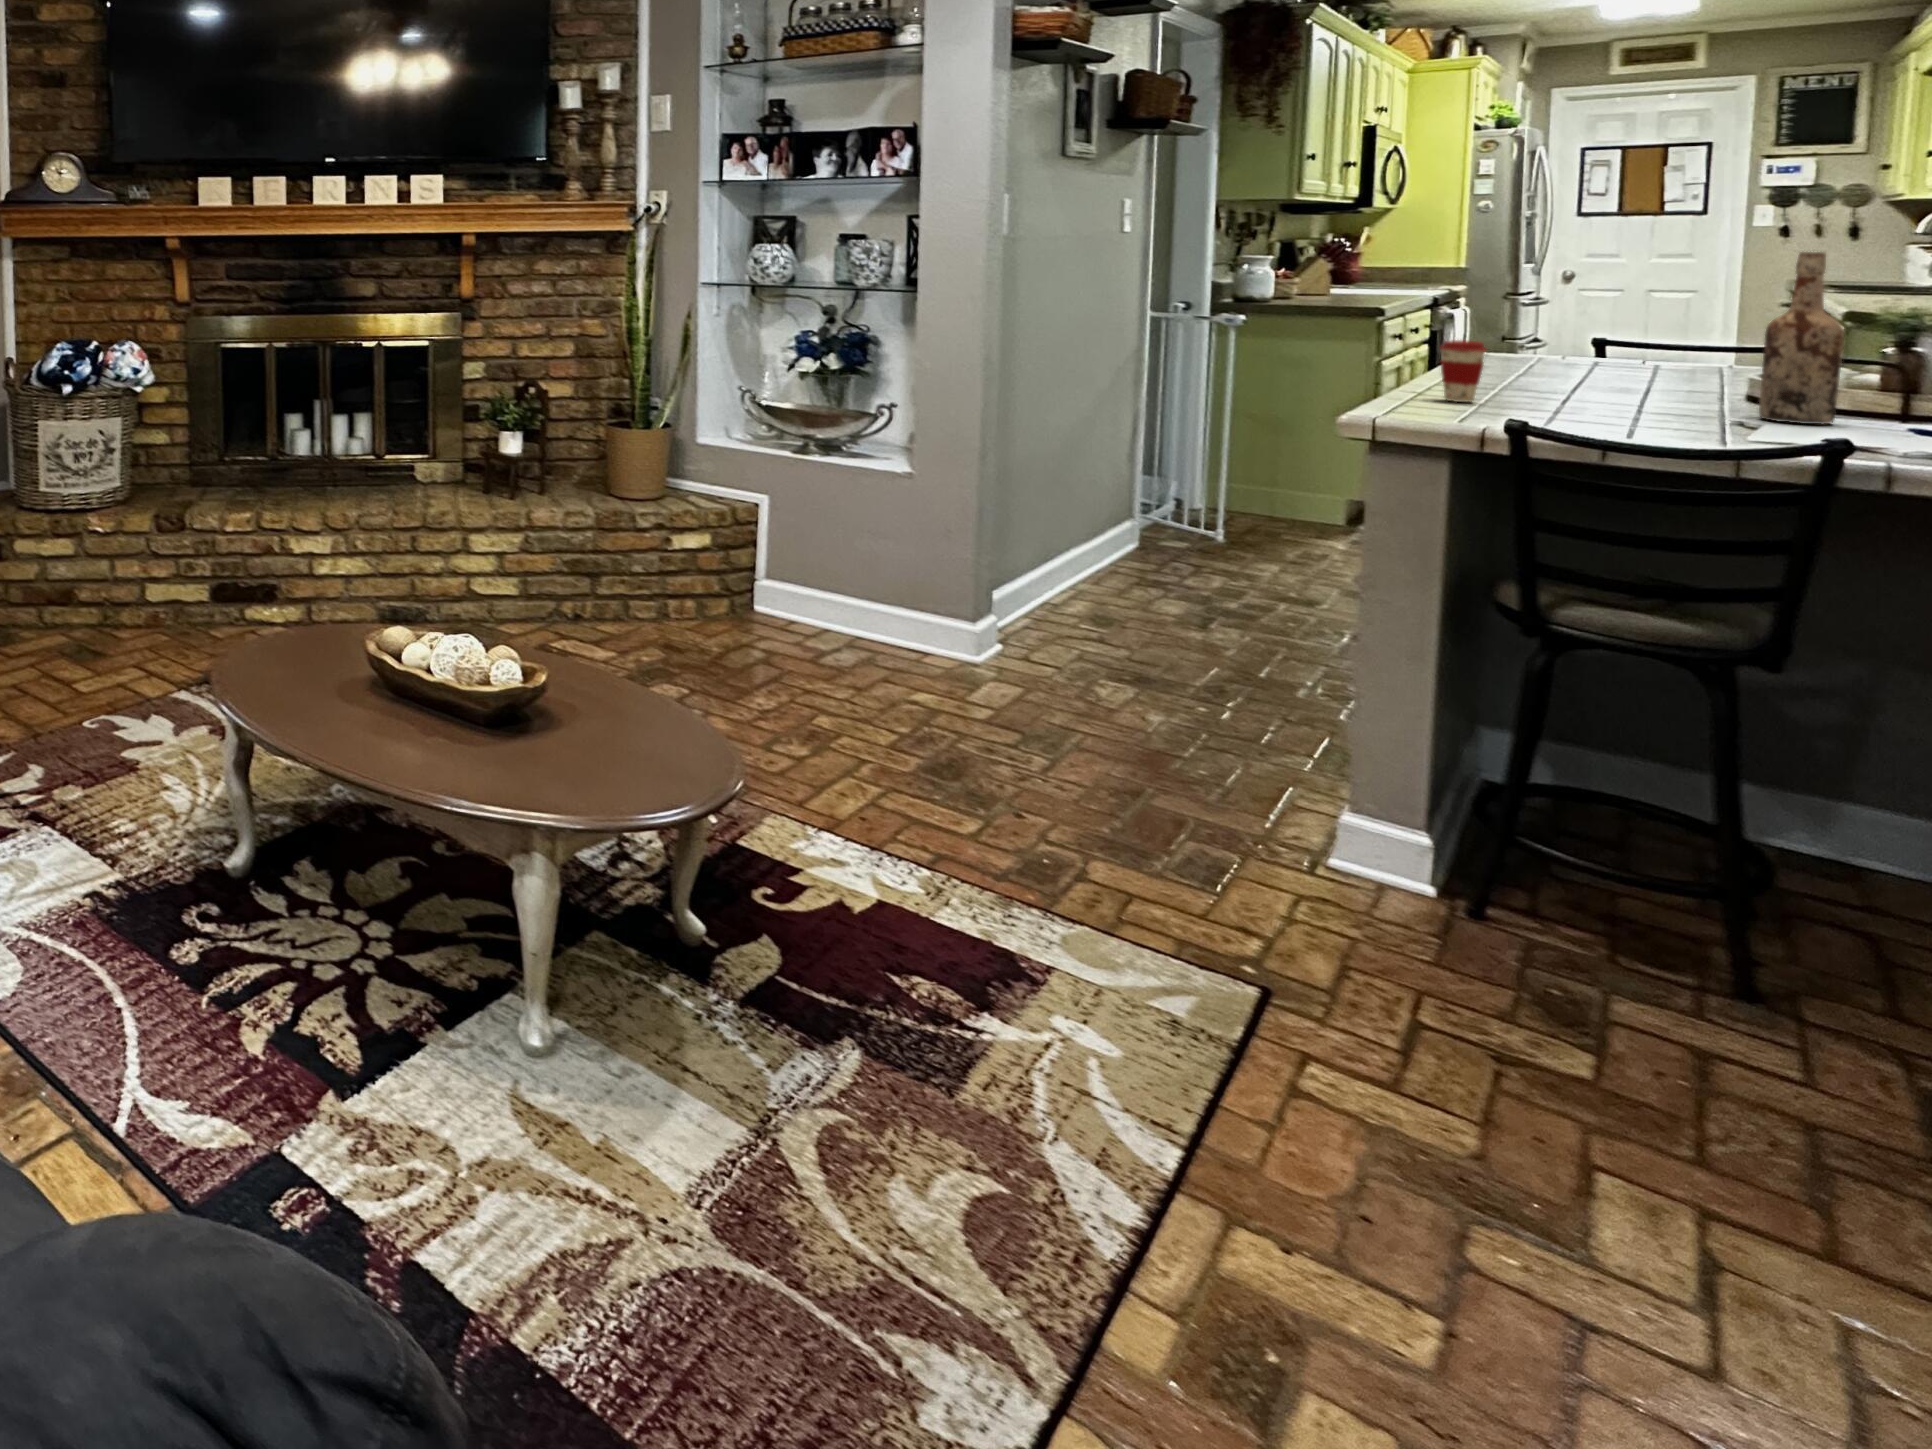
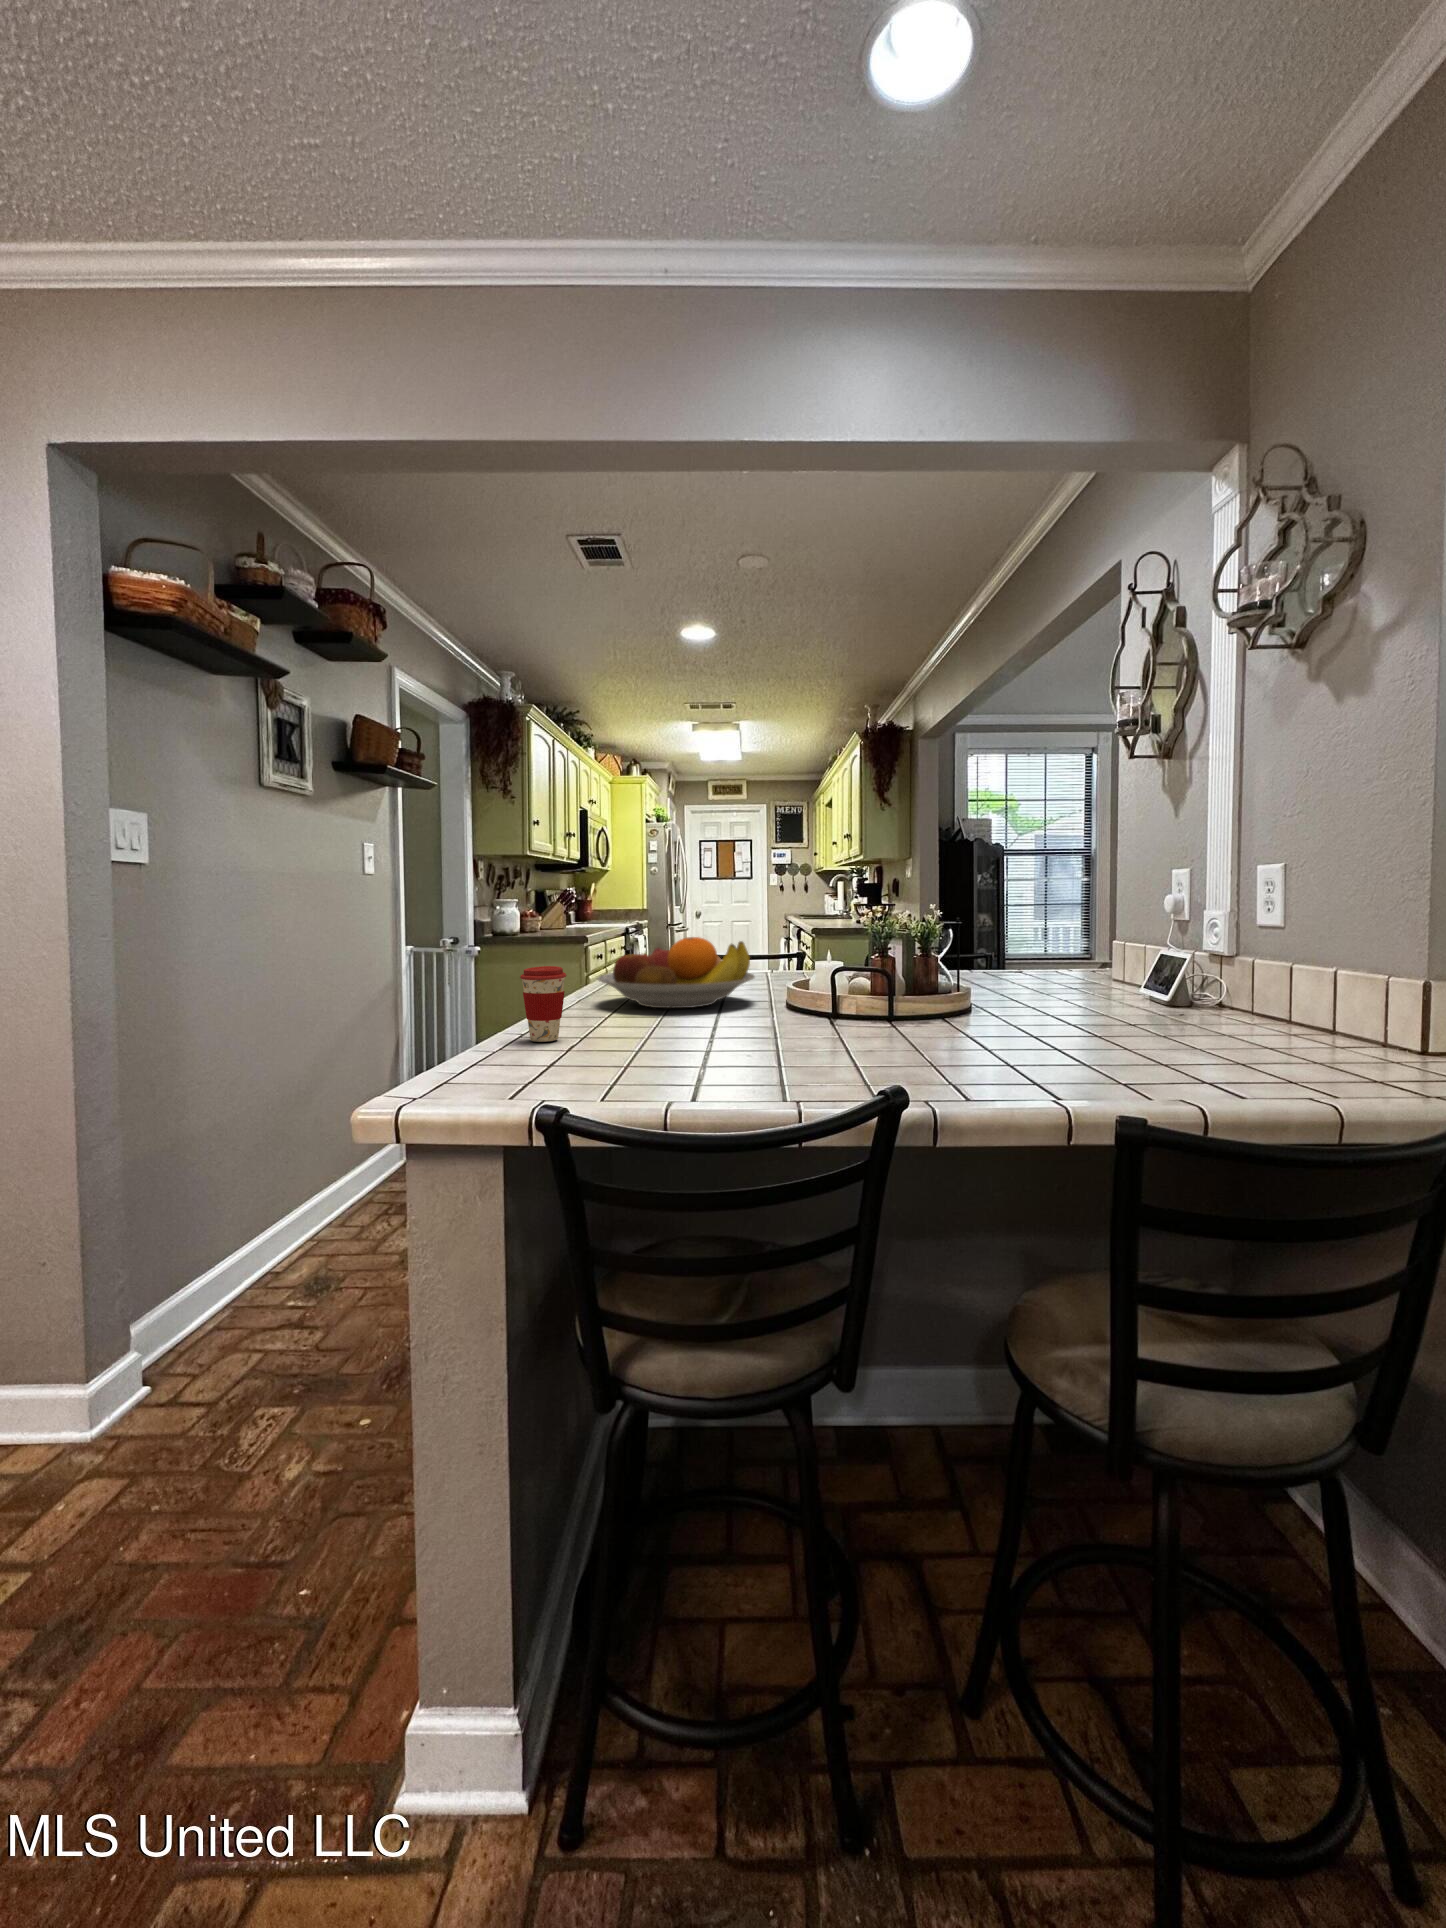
wine bottle: present [1759,252,1845,424] -> none [787,860,839,1032]
fruit bowl: none [1488,321,1714,394] -> present [598,937,755,1008]

